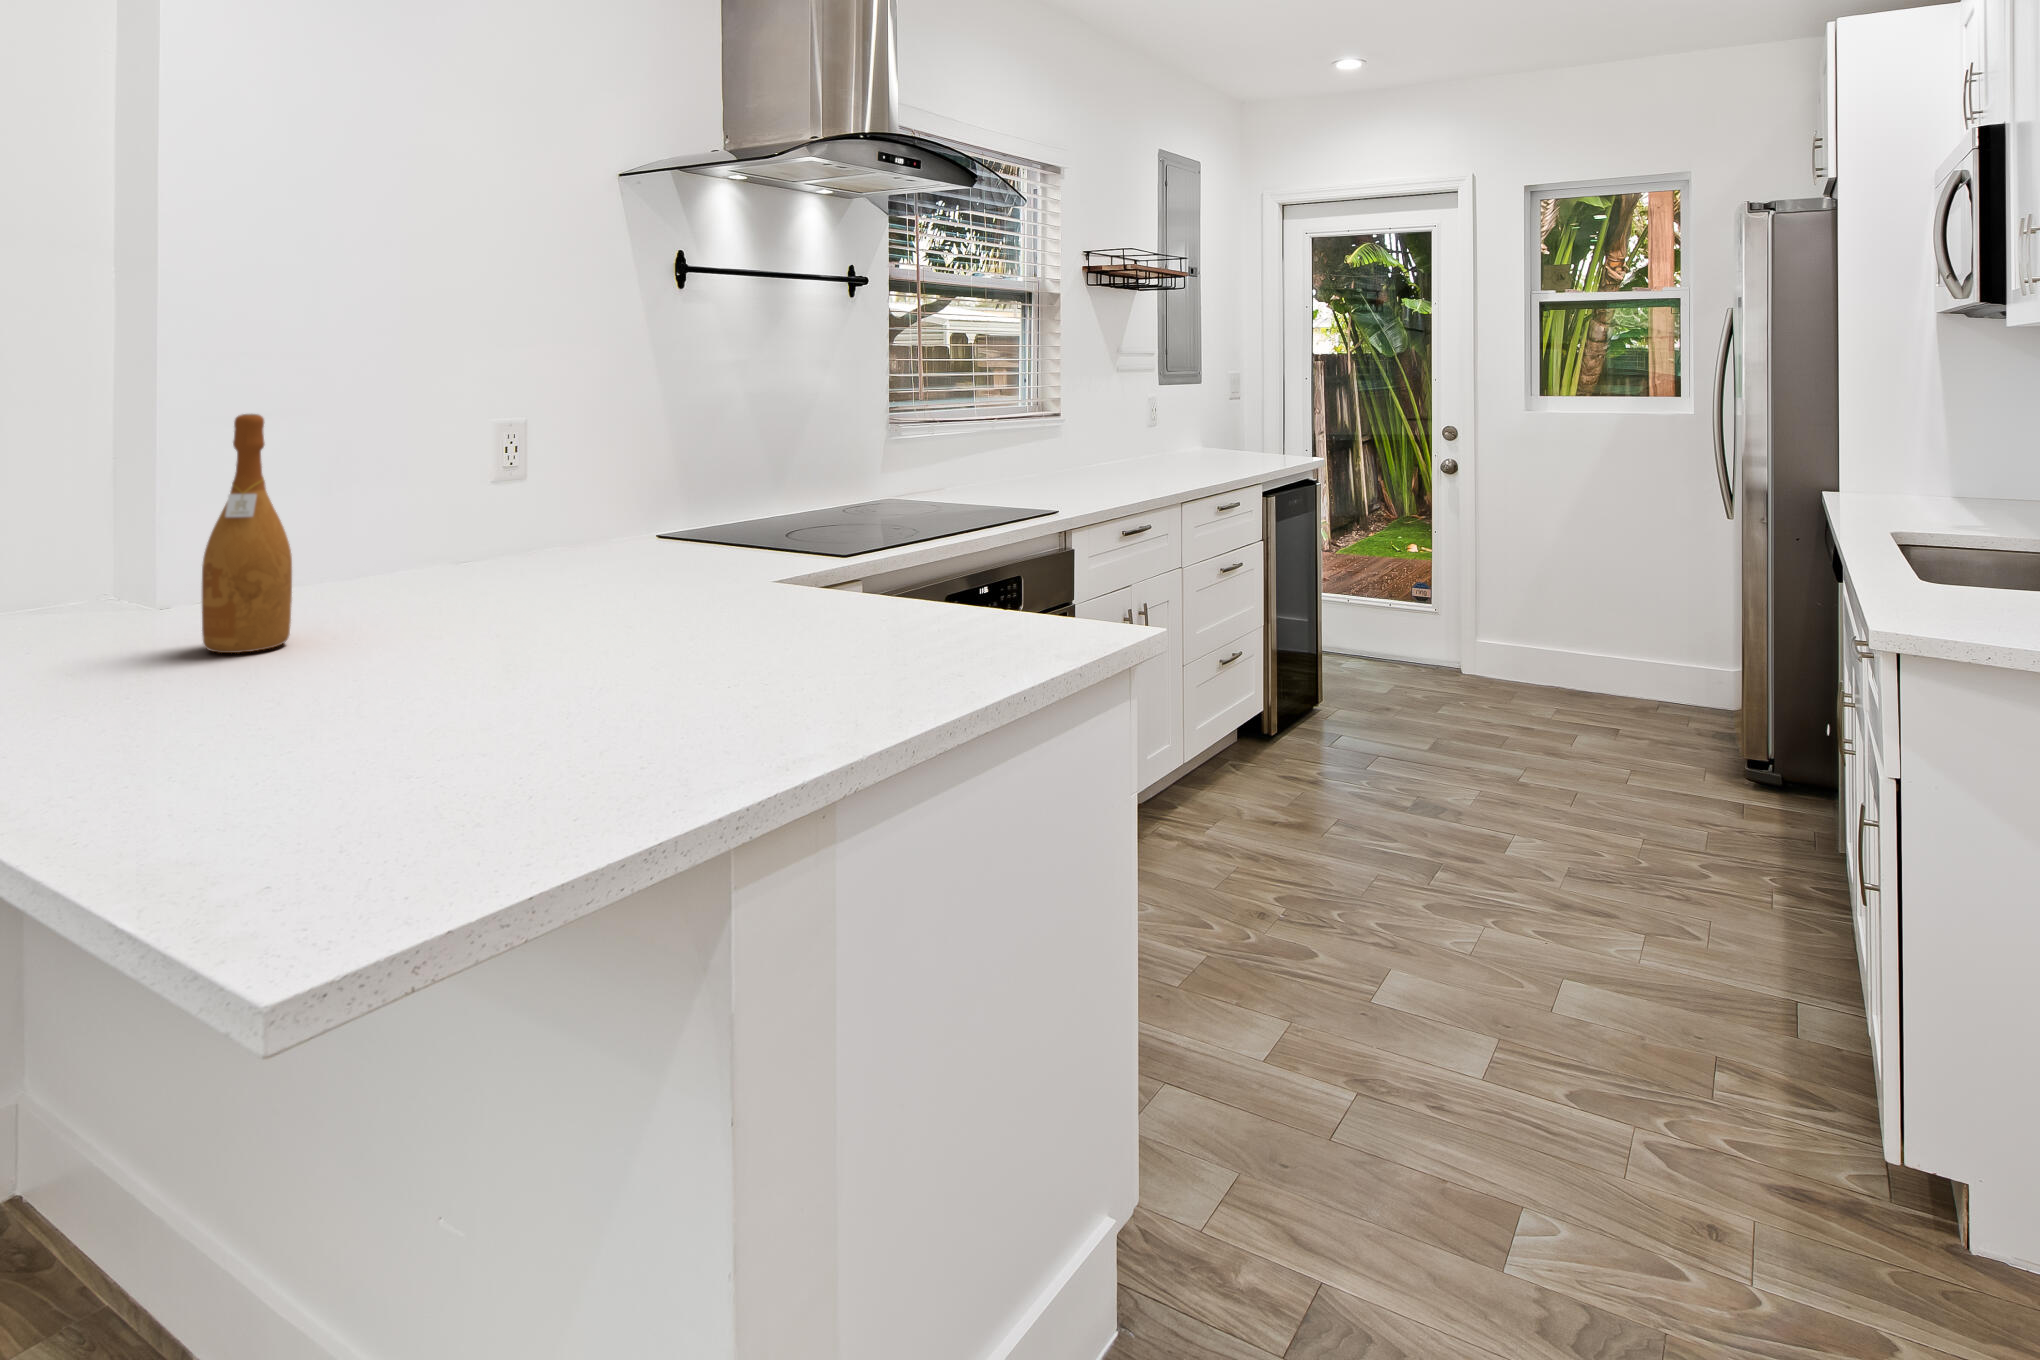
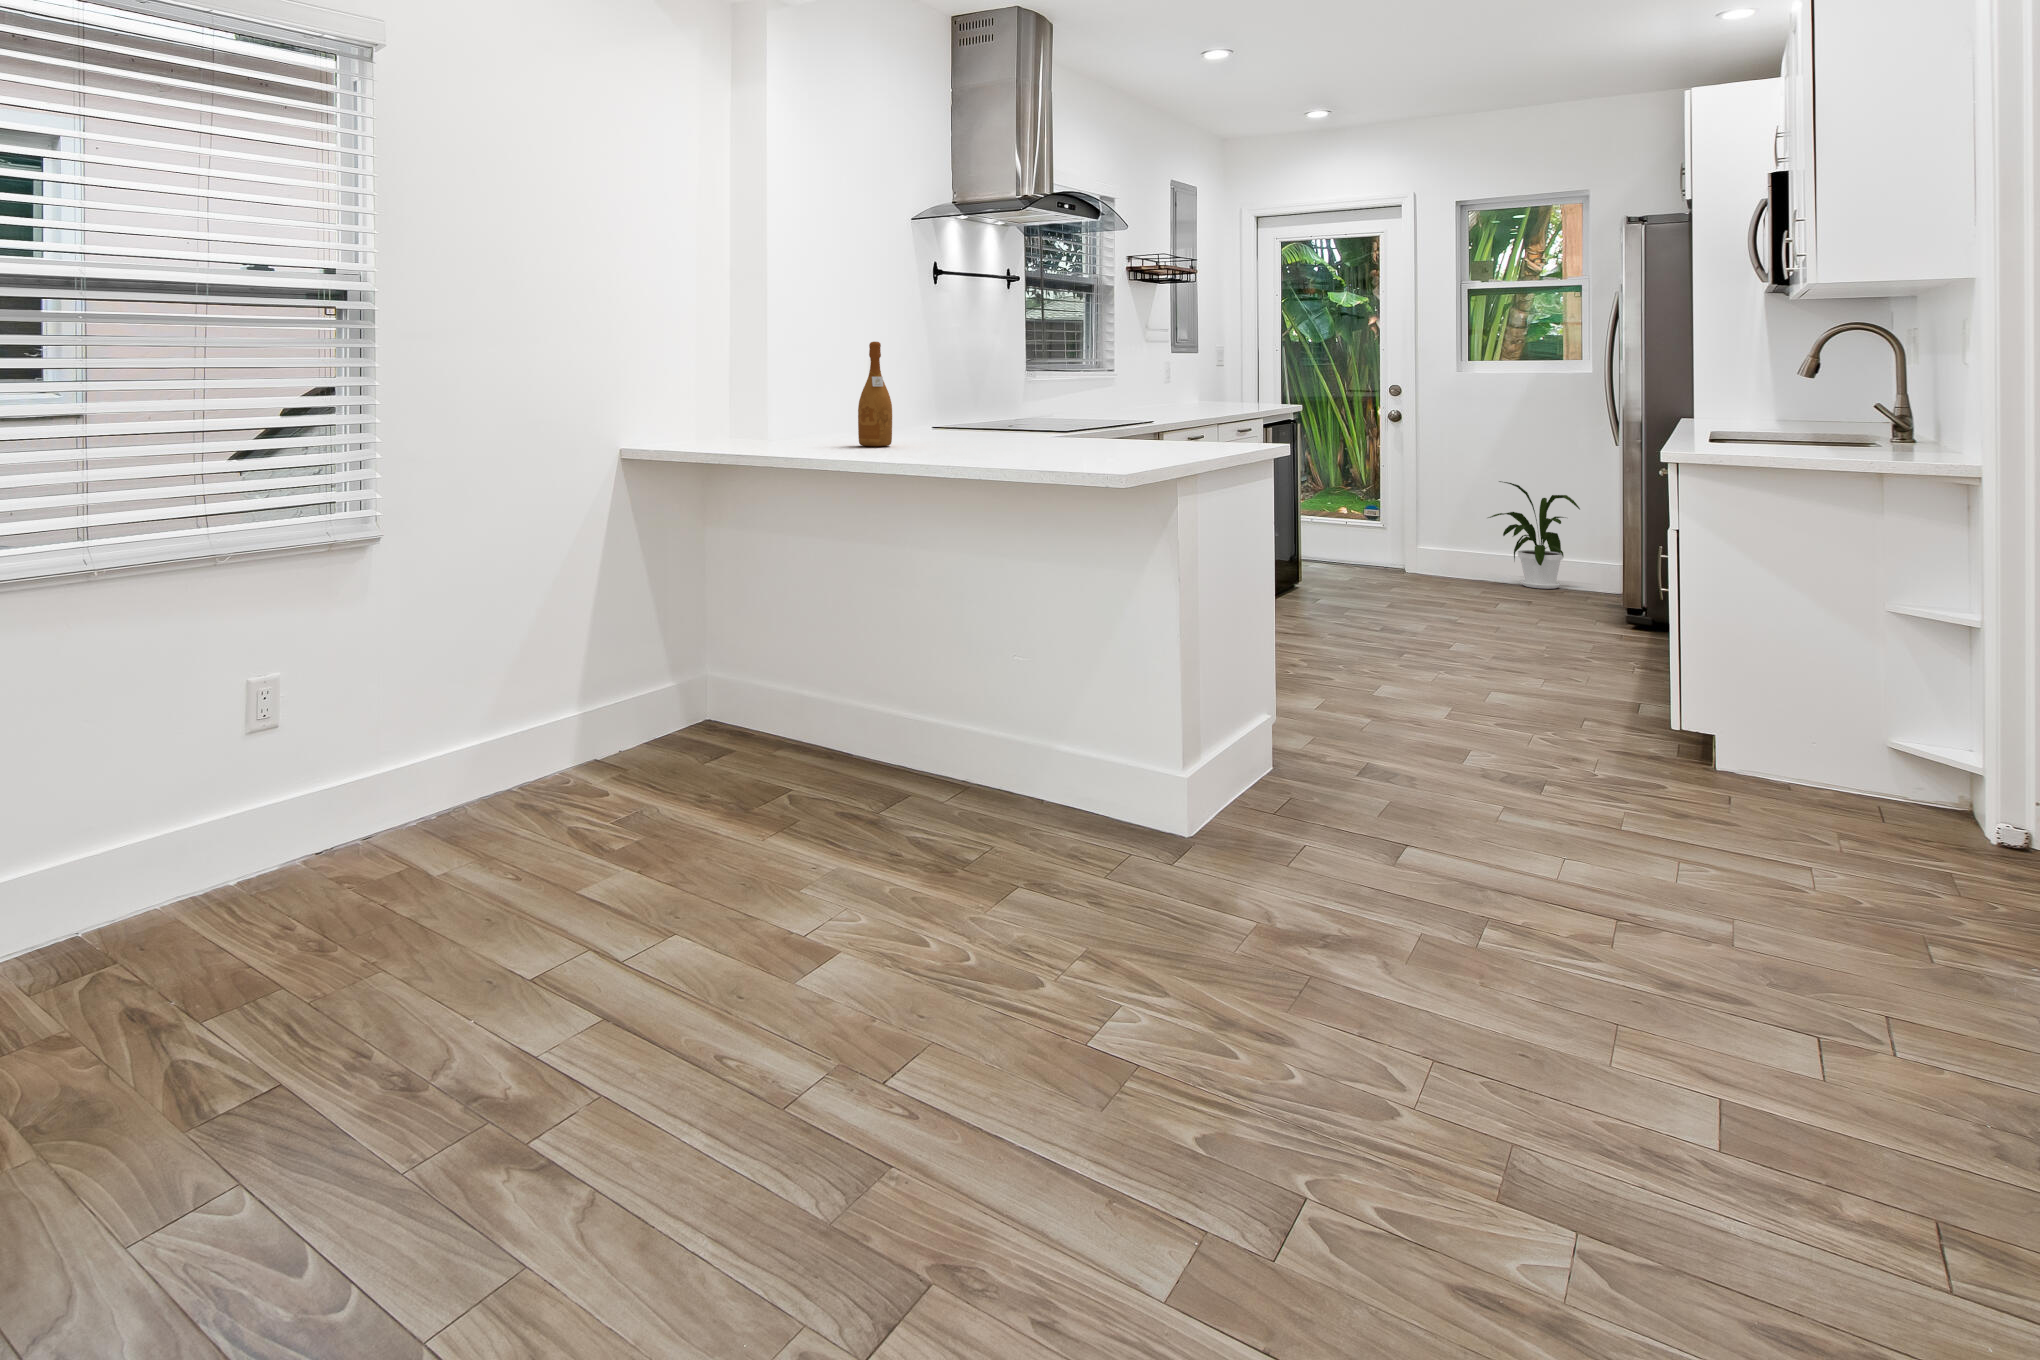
house plant: none [1557,562,1681,713] -> present [1488,481,1580,589]

